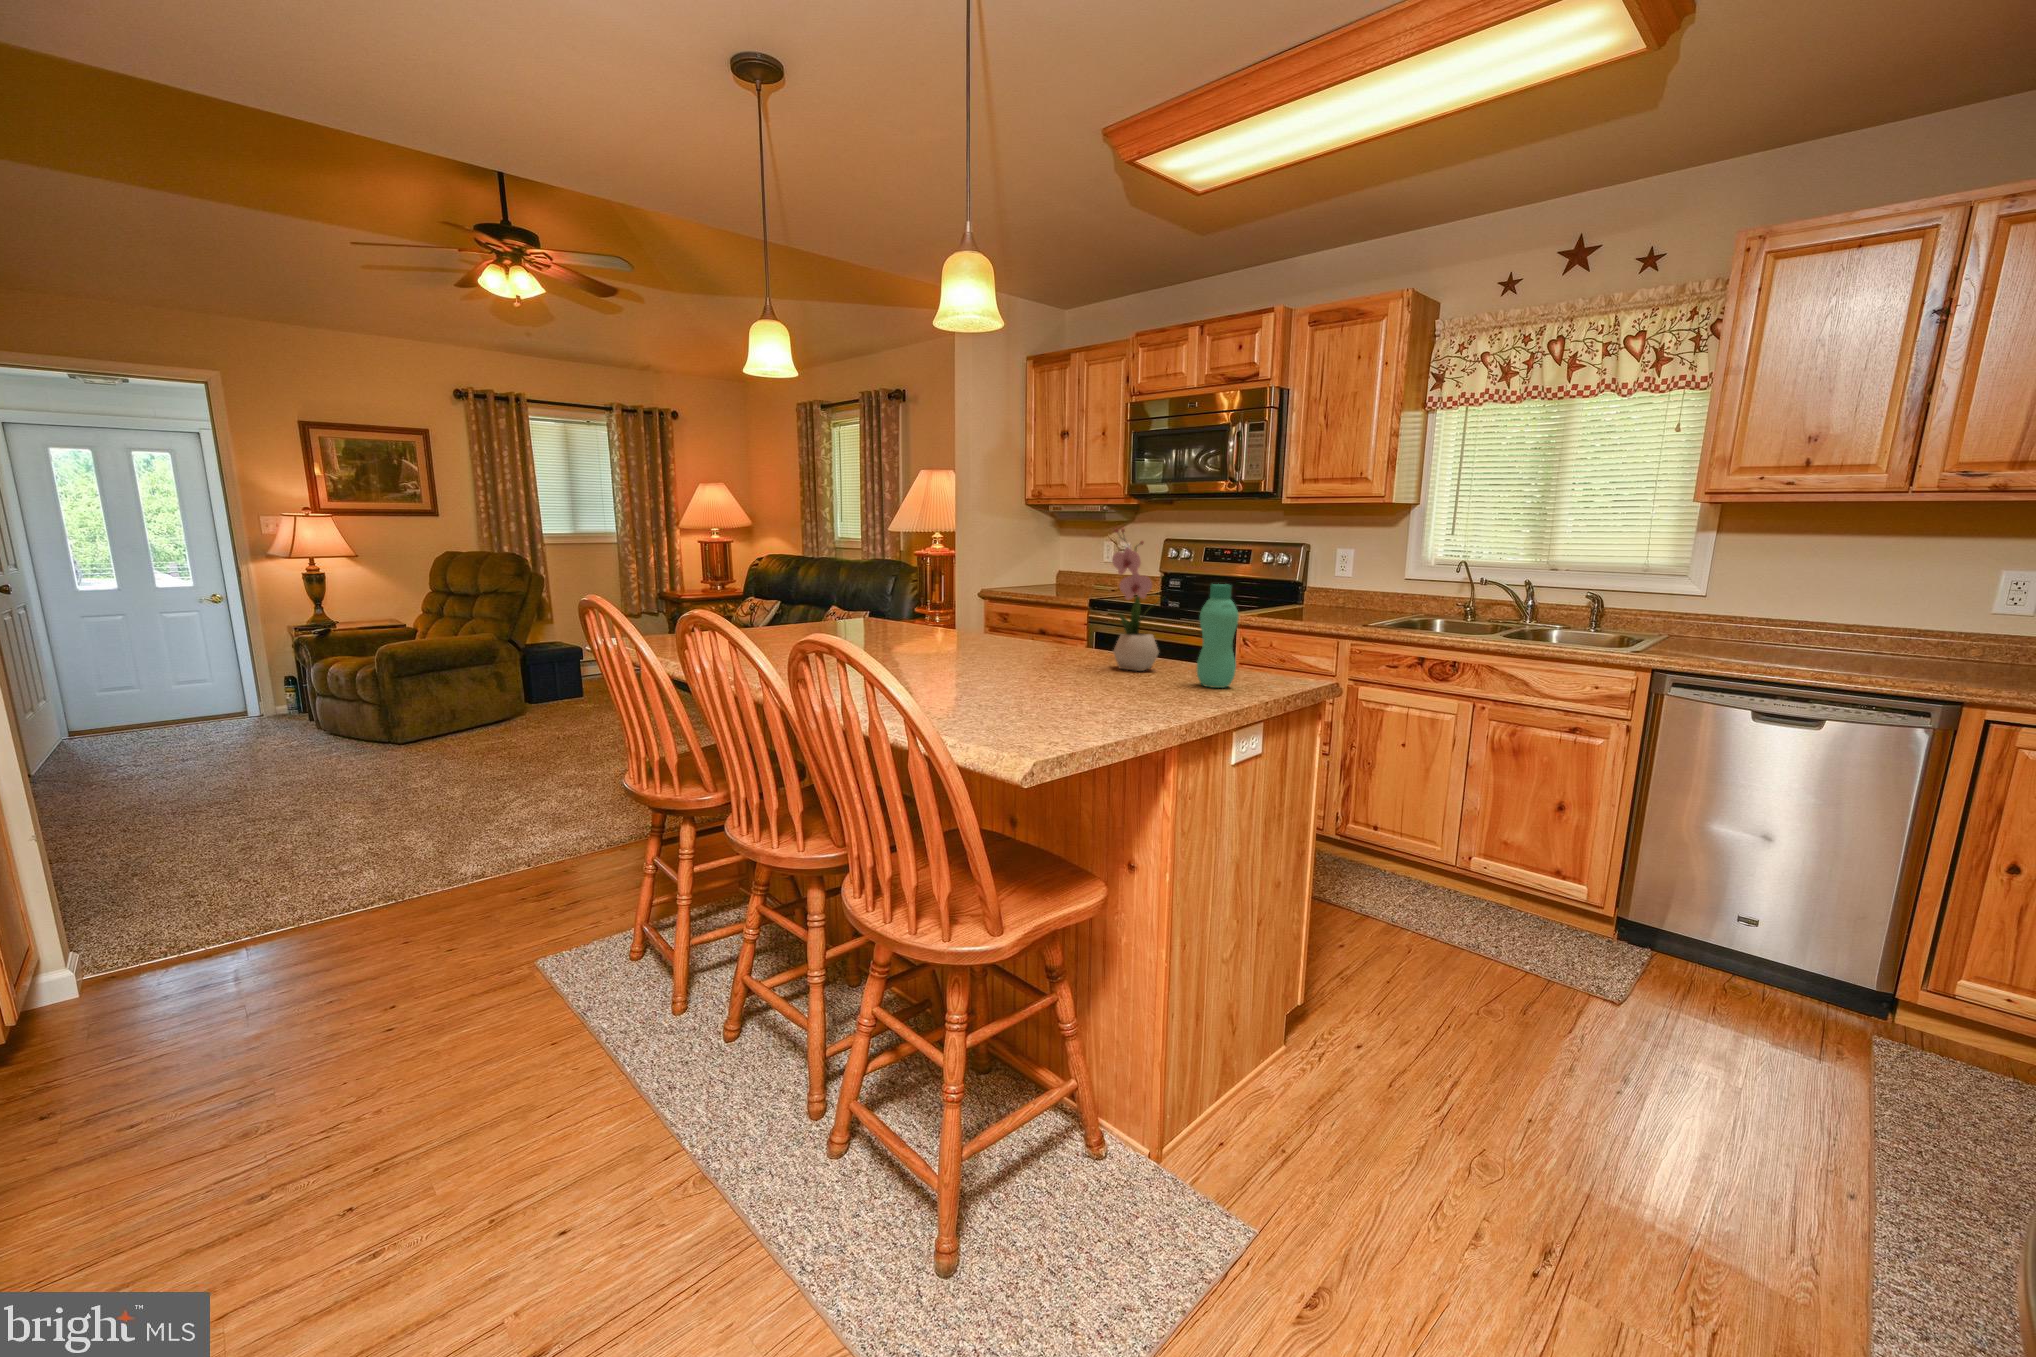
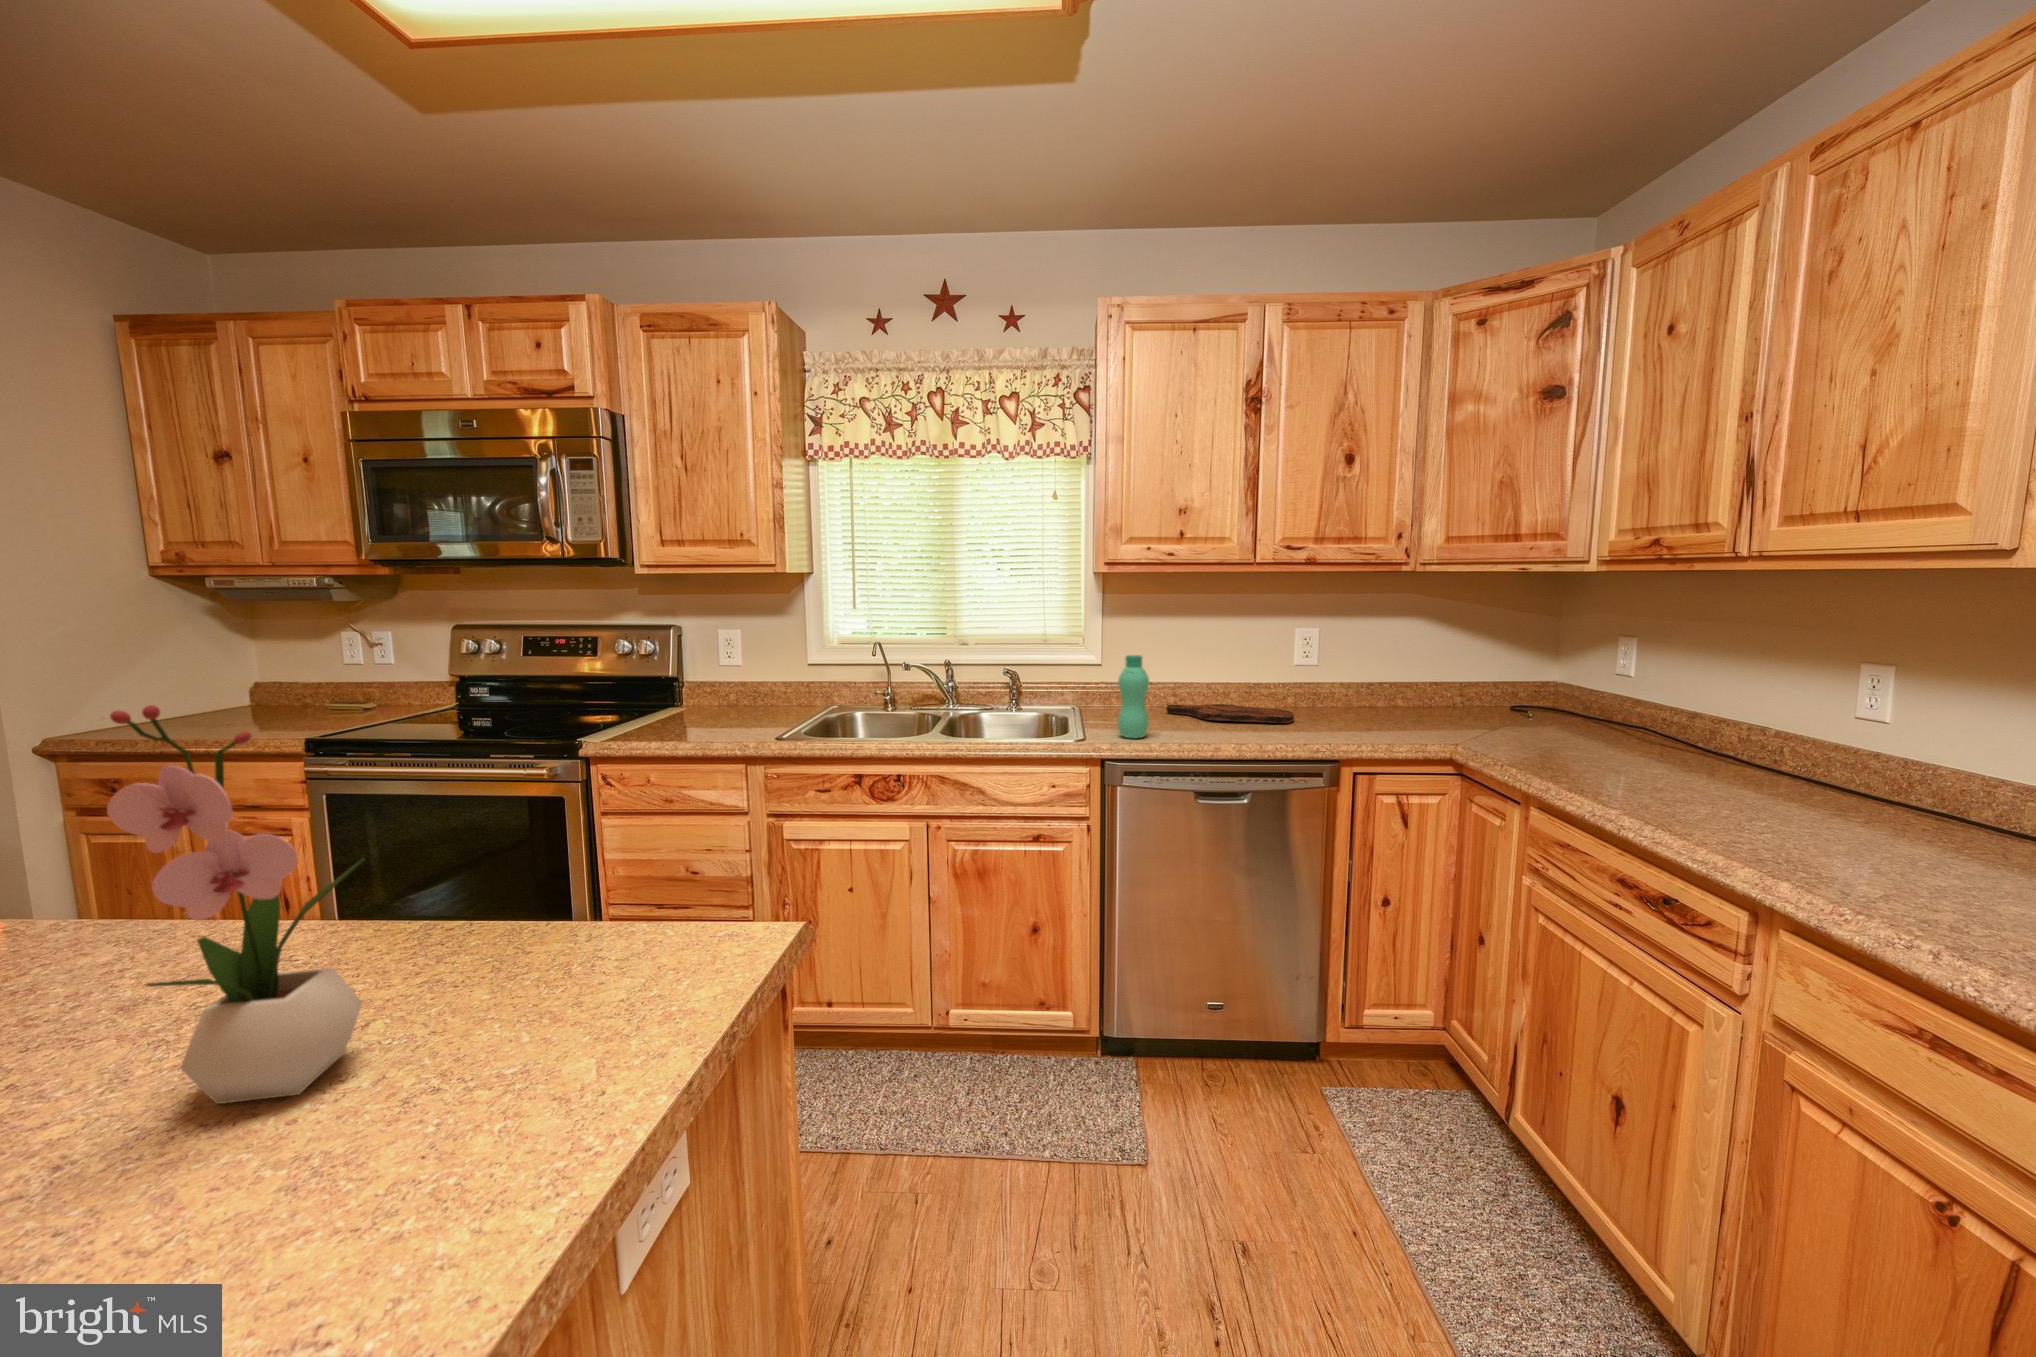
bottle: present [1197,584,1239,688] -> present [1118,655,1149,738]
cutting board: none [1777,642,1950,669] -> present [1167,704,1294,723]

